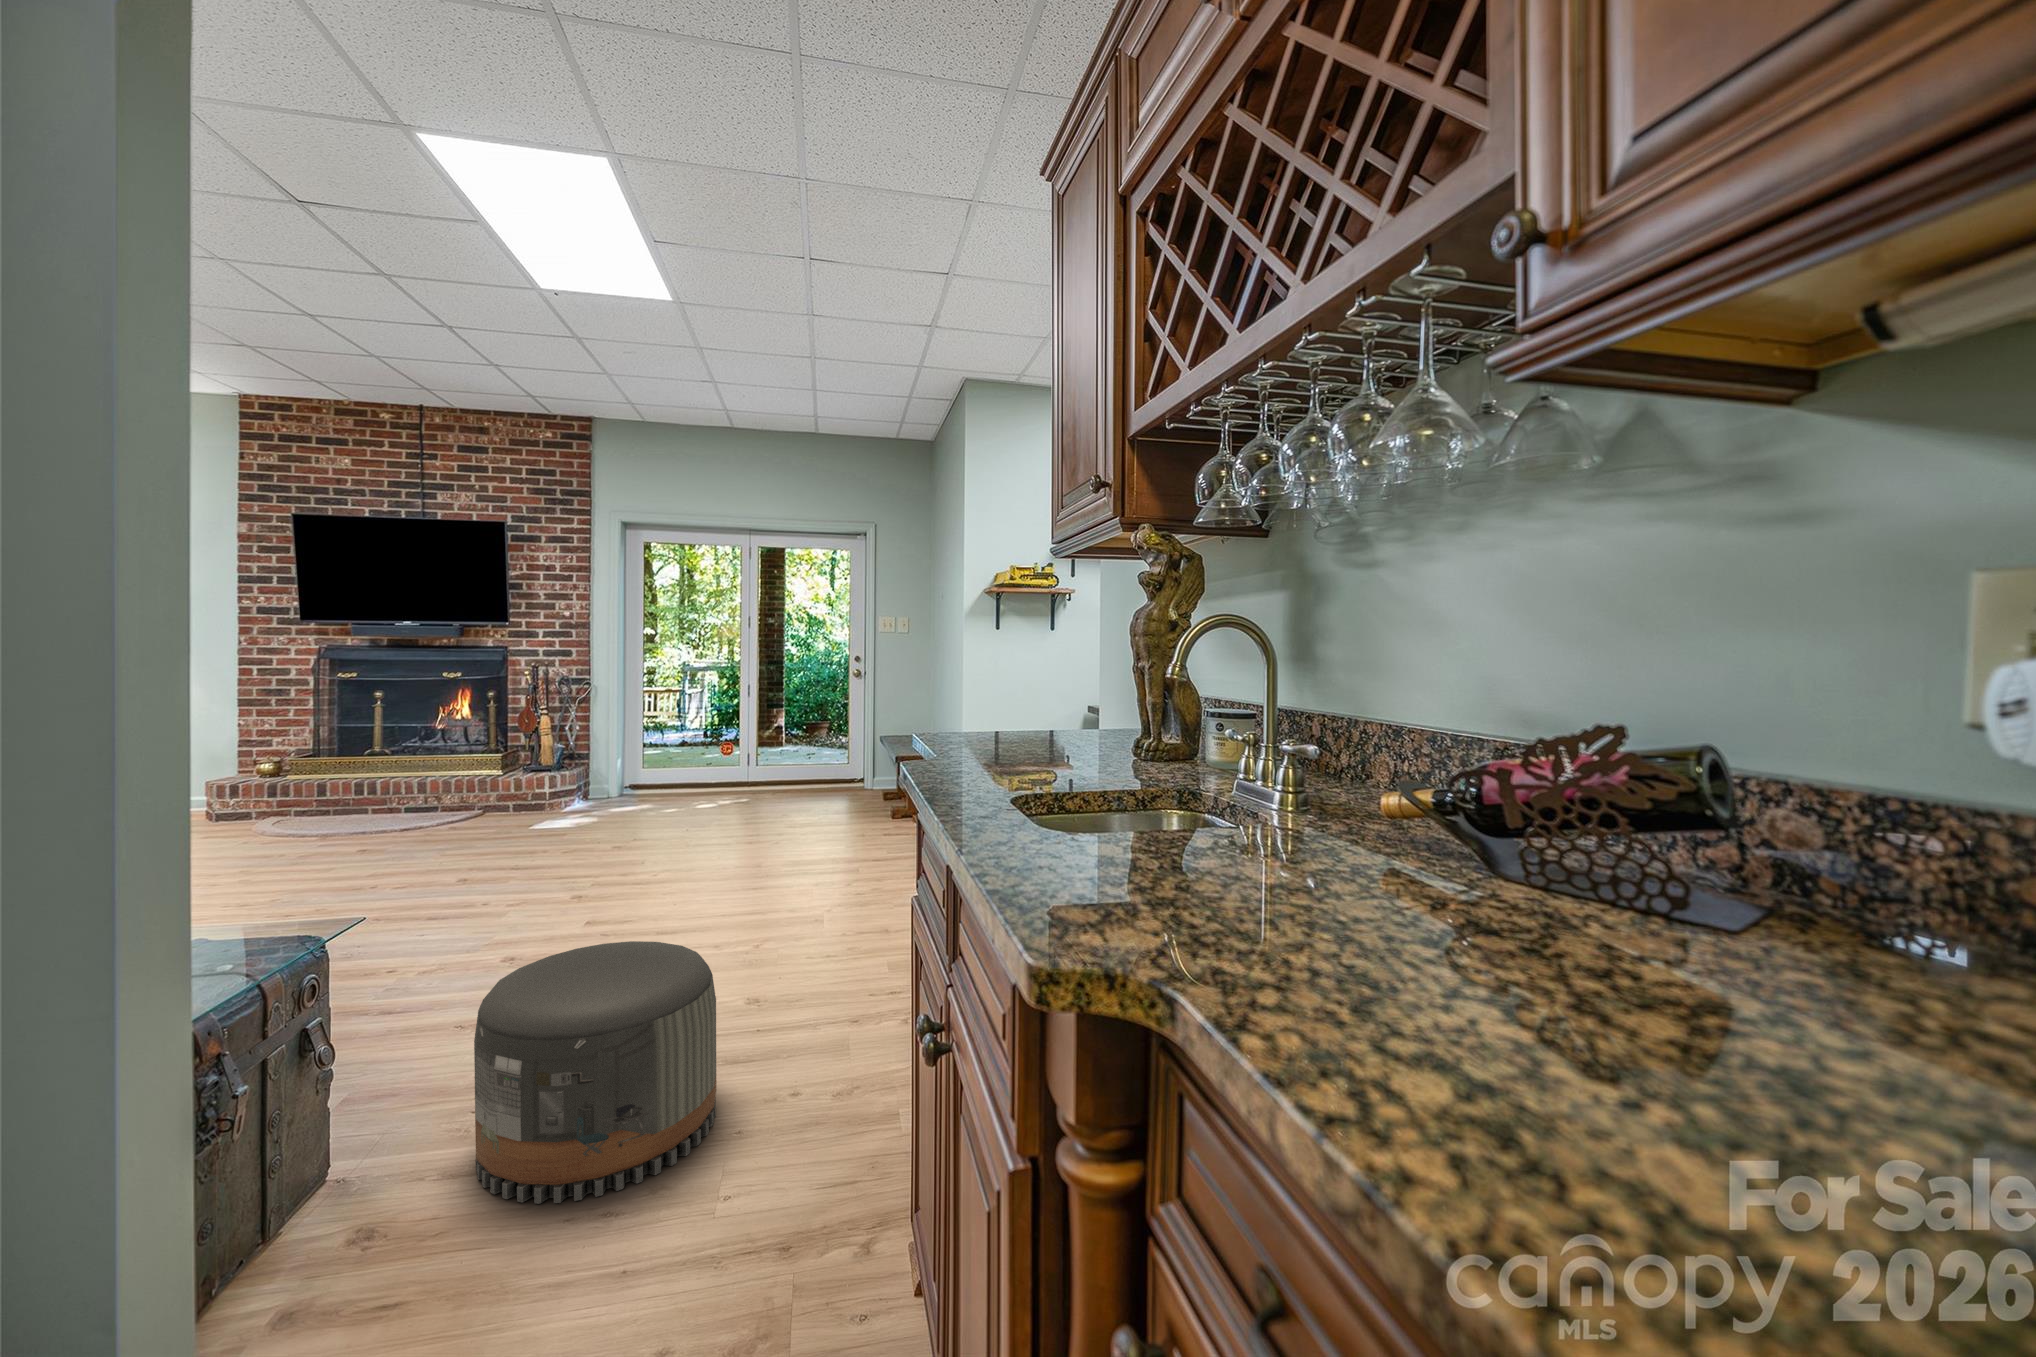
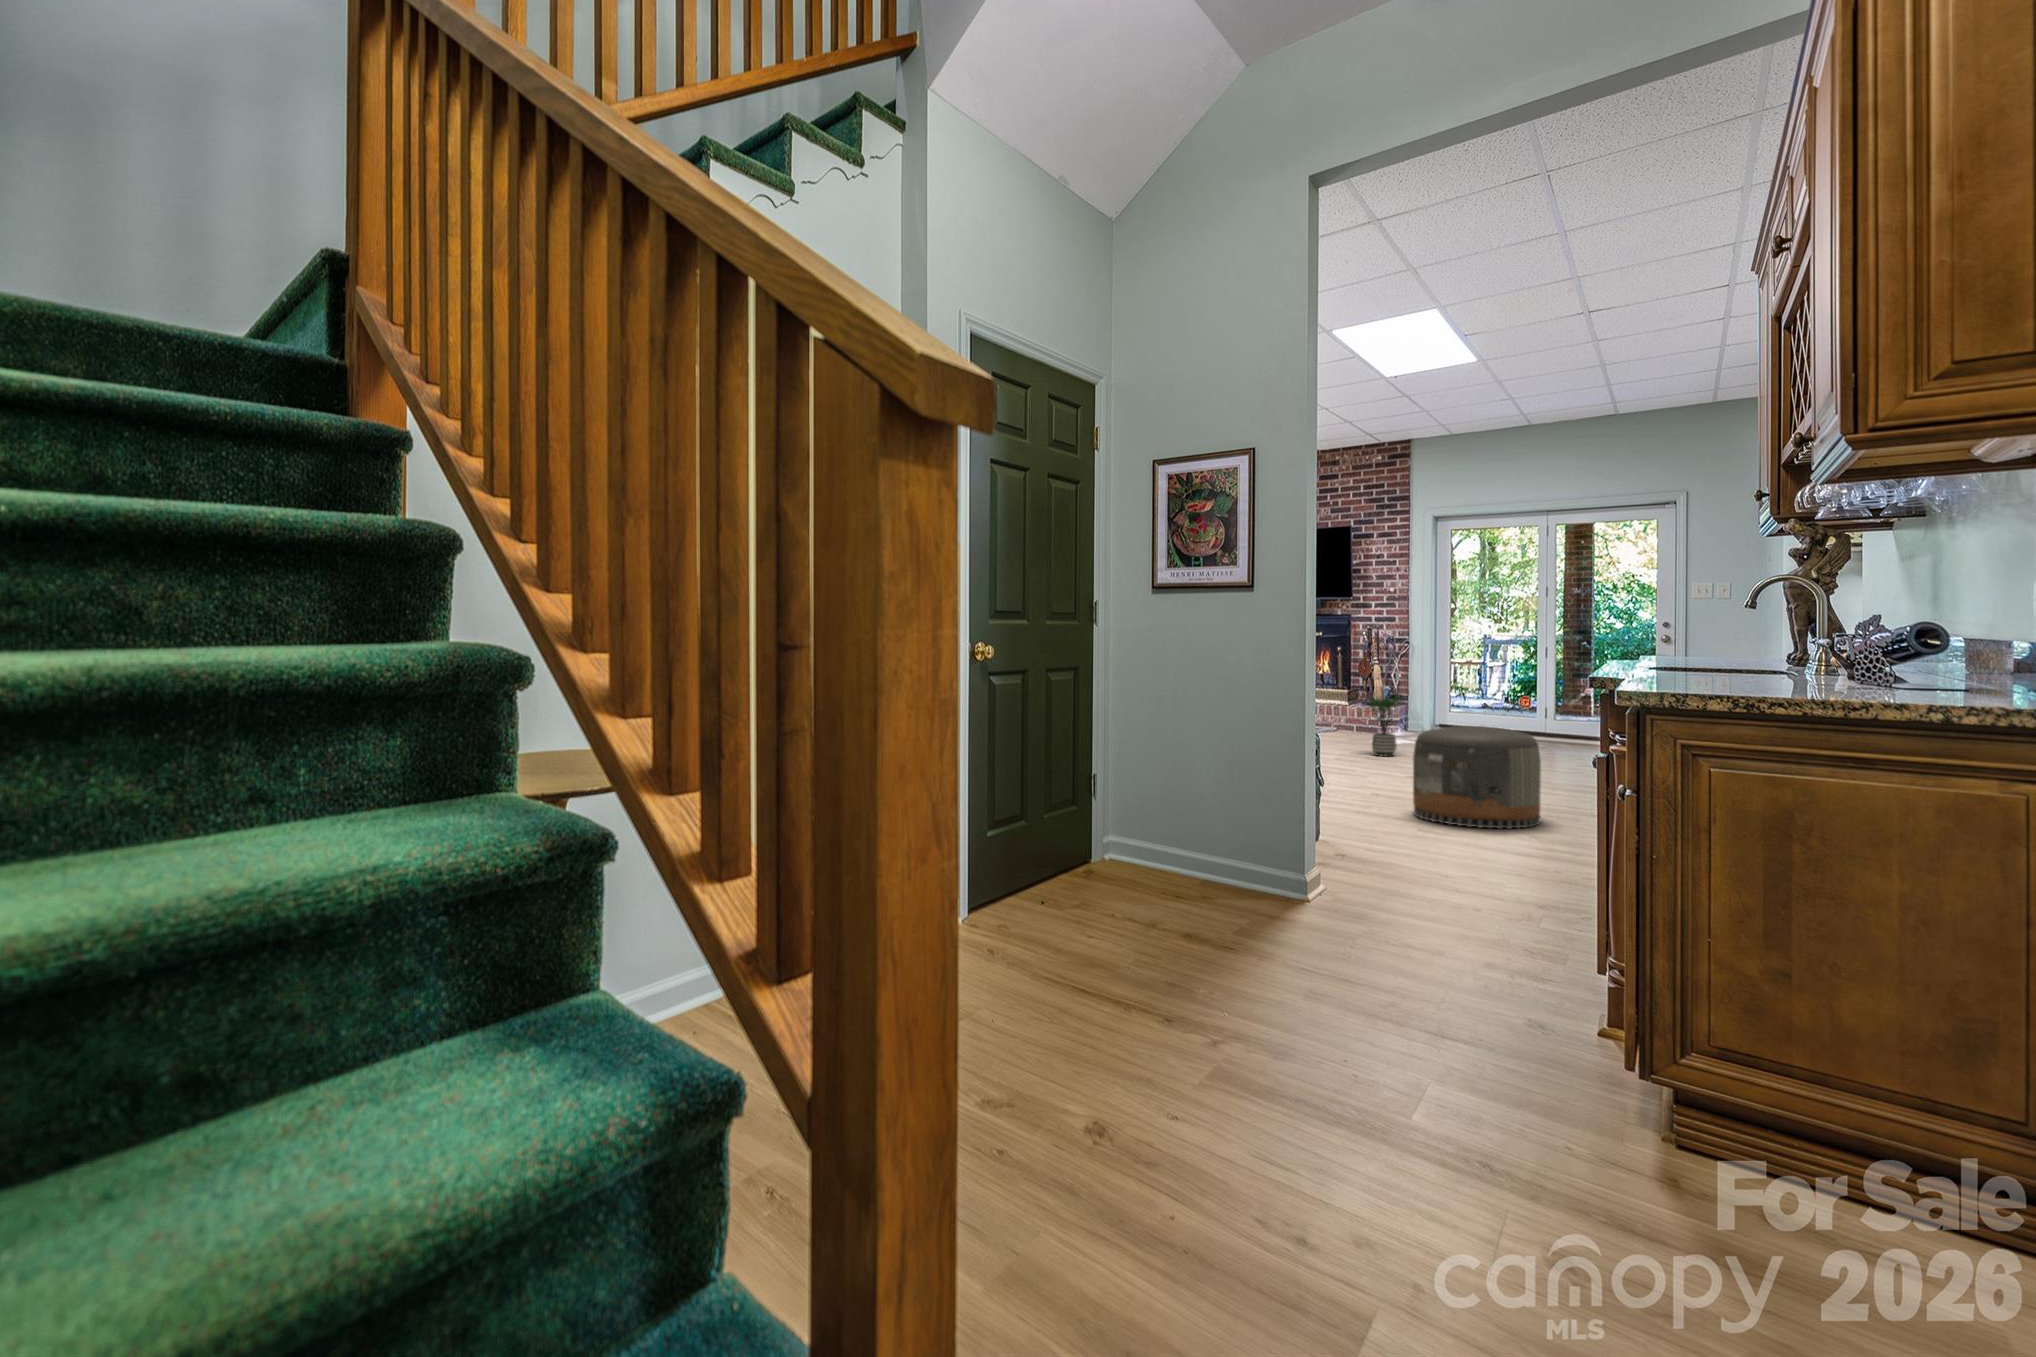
potted plant: none [479,788,557,887] -> present [1363,696,1400,756]

